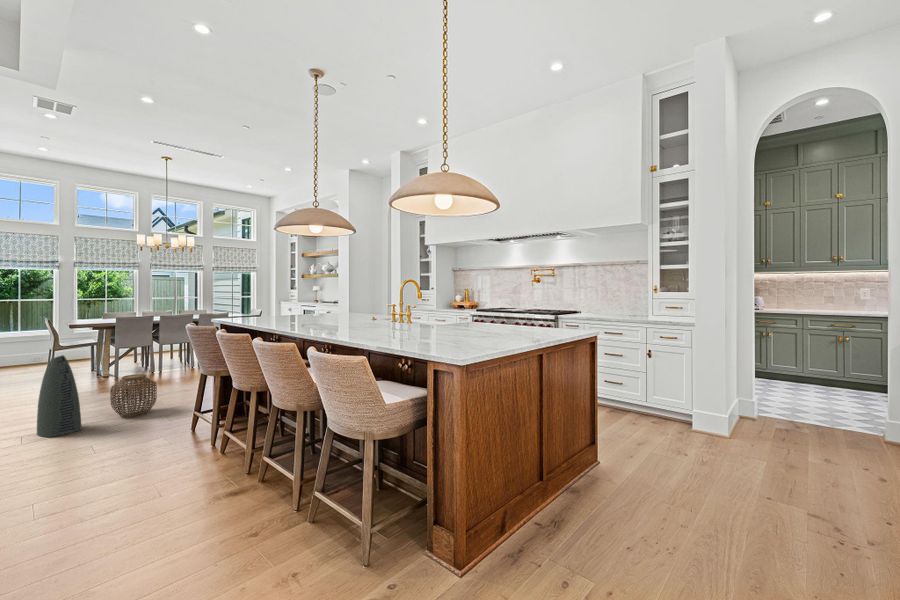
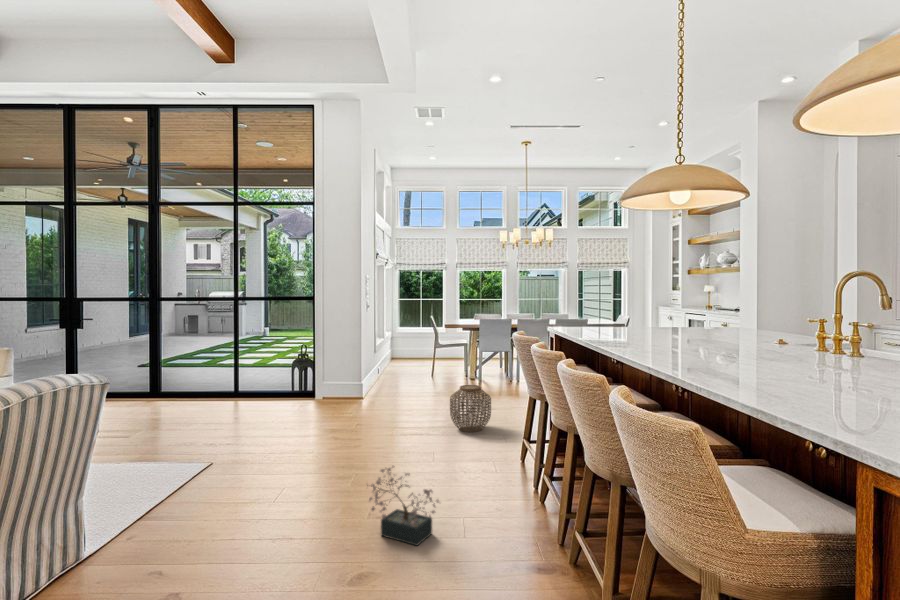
air purifier: present [37,355,81,437] -> none [391,357,423,439]
decorative plant: none [74,442,154,503] -> present [367,468,439,546]

